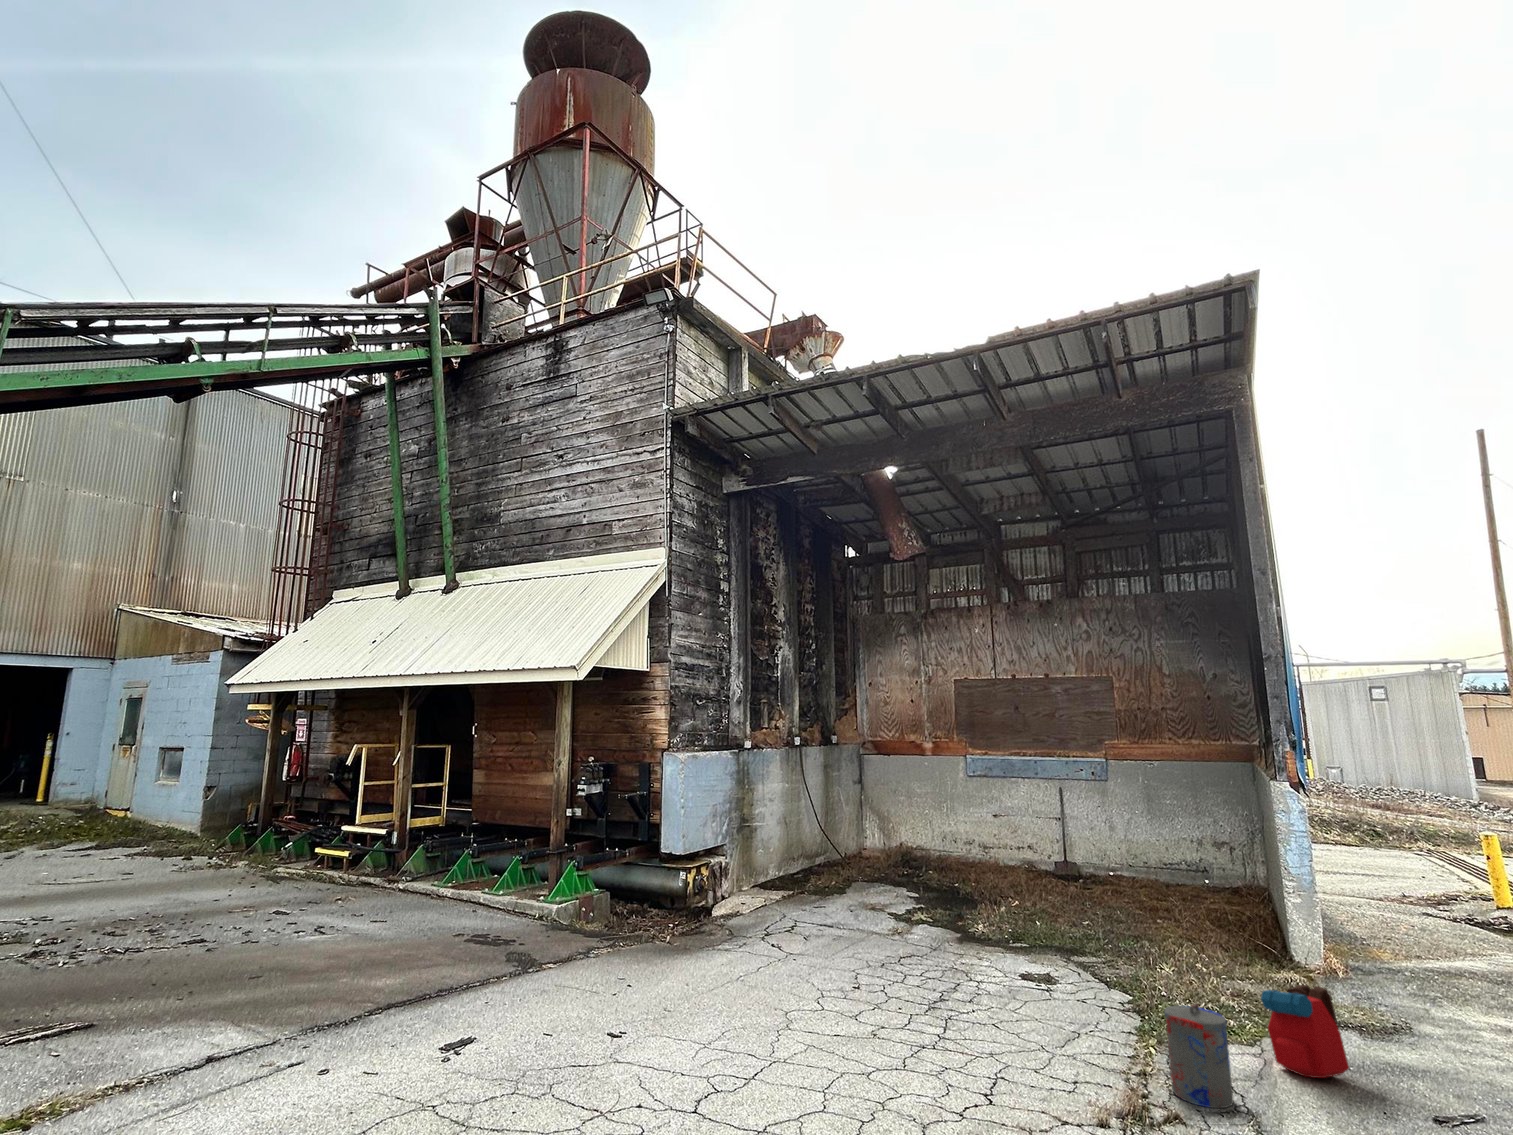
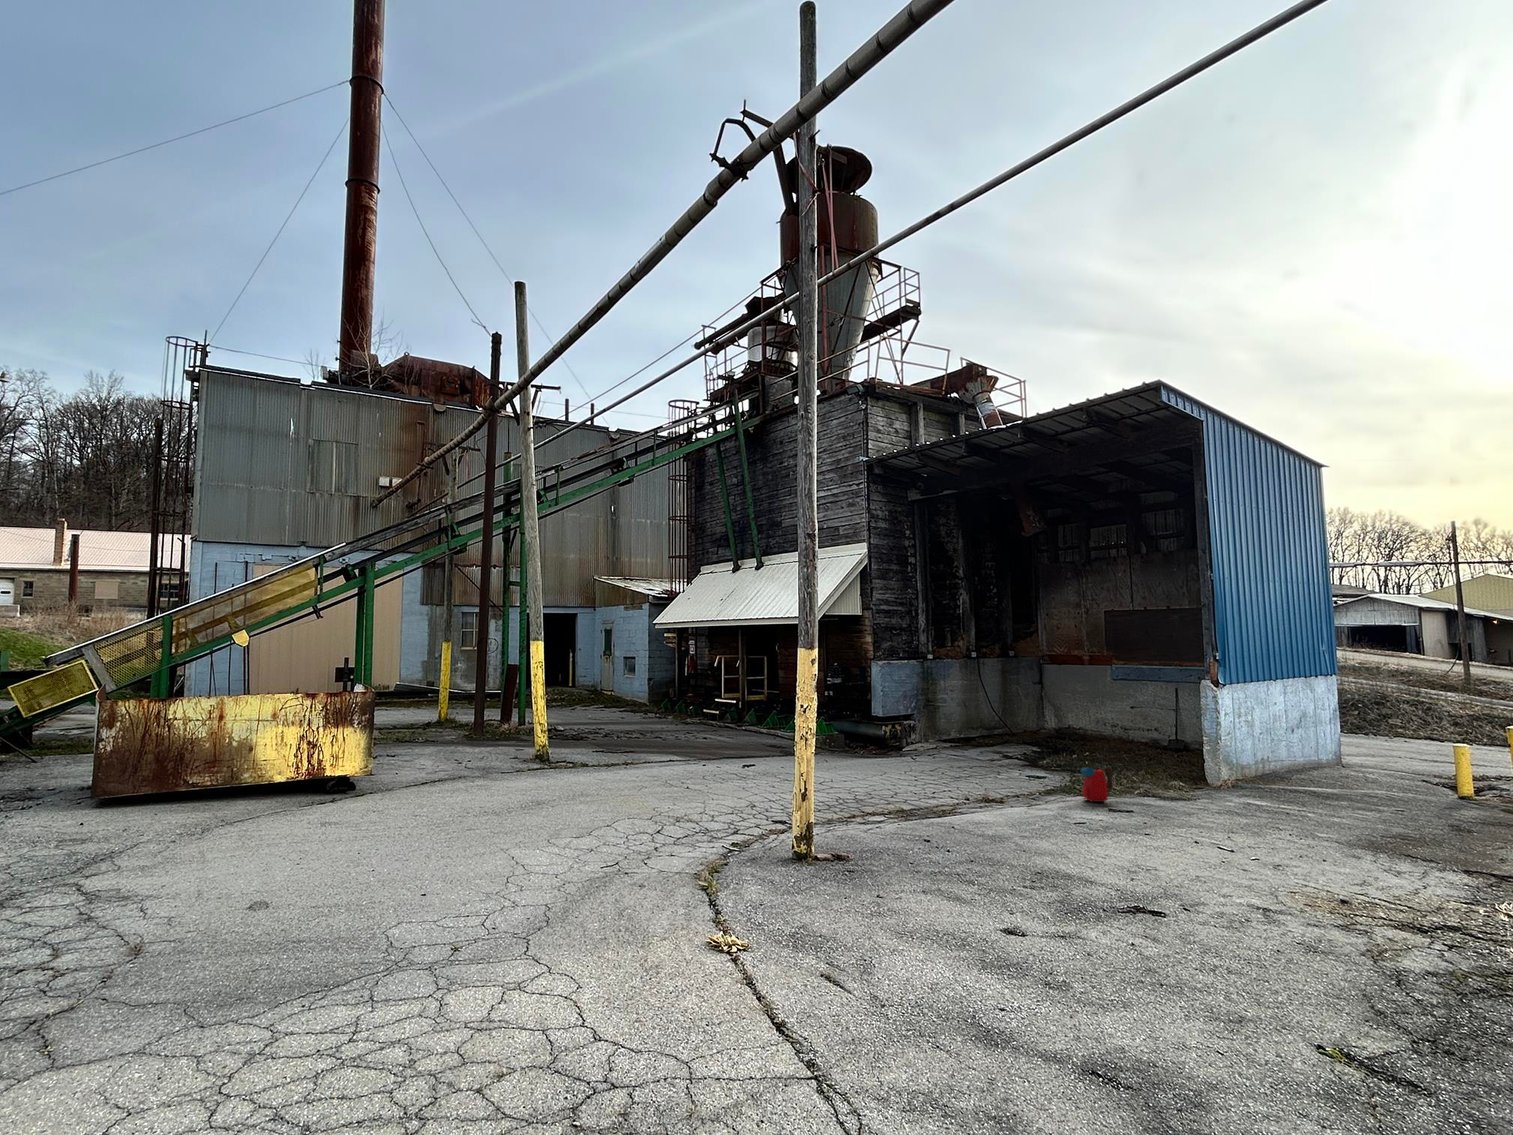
trash can: present [1164,1004,1234,1108] -> none [1014,764,1038,801]

